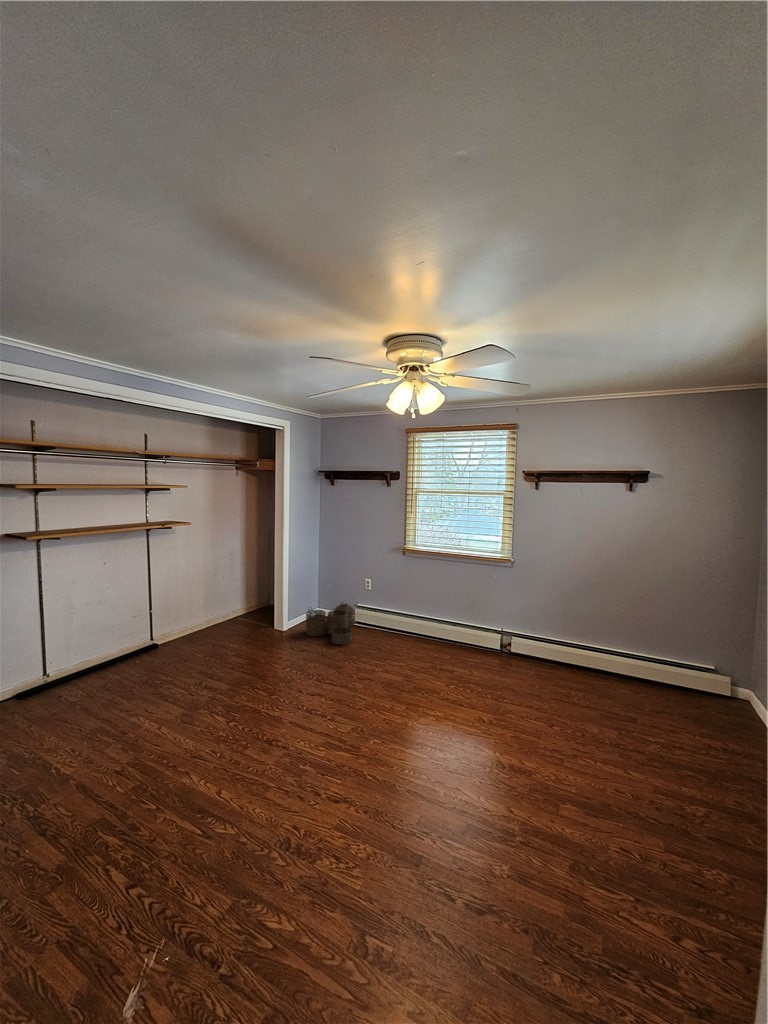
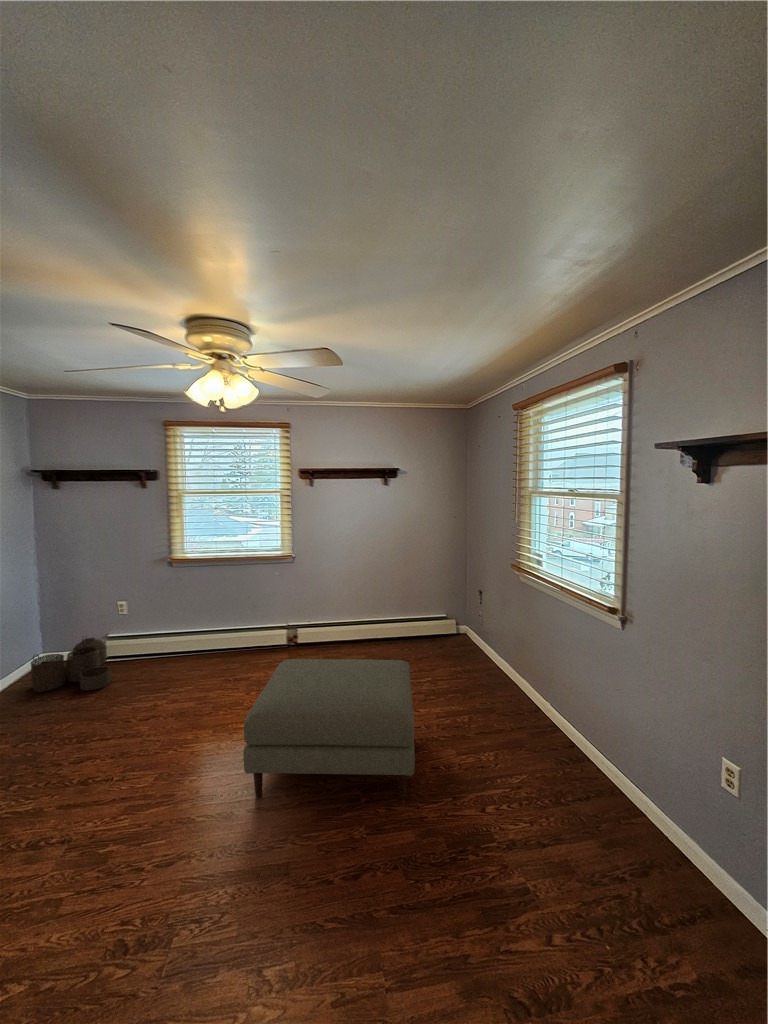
ottoman: none [408,663,612,864] -> present [243,659,415,800]

